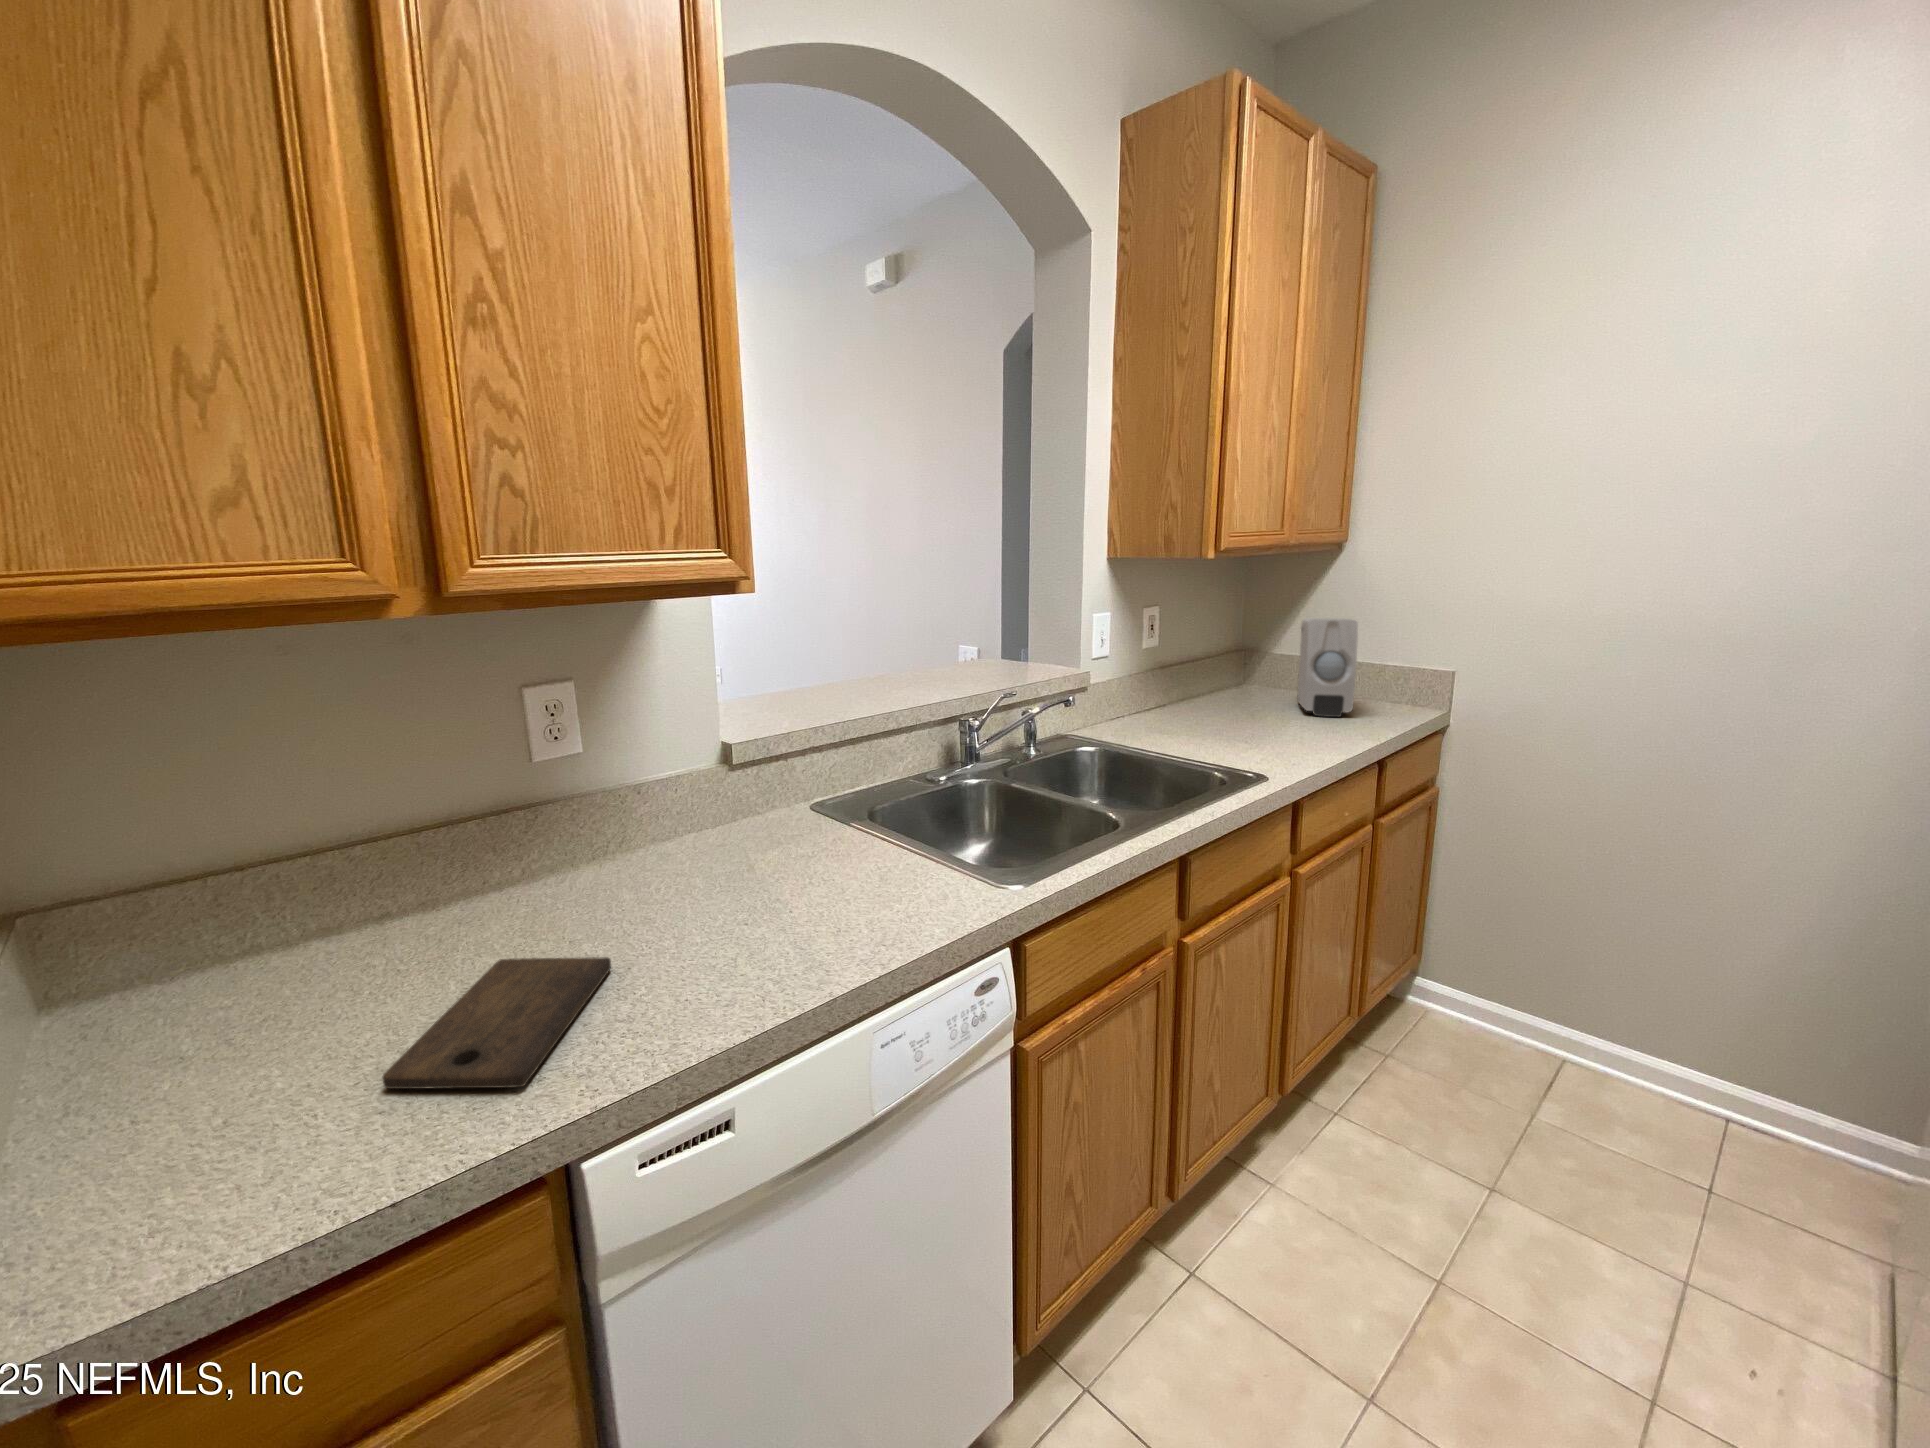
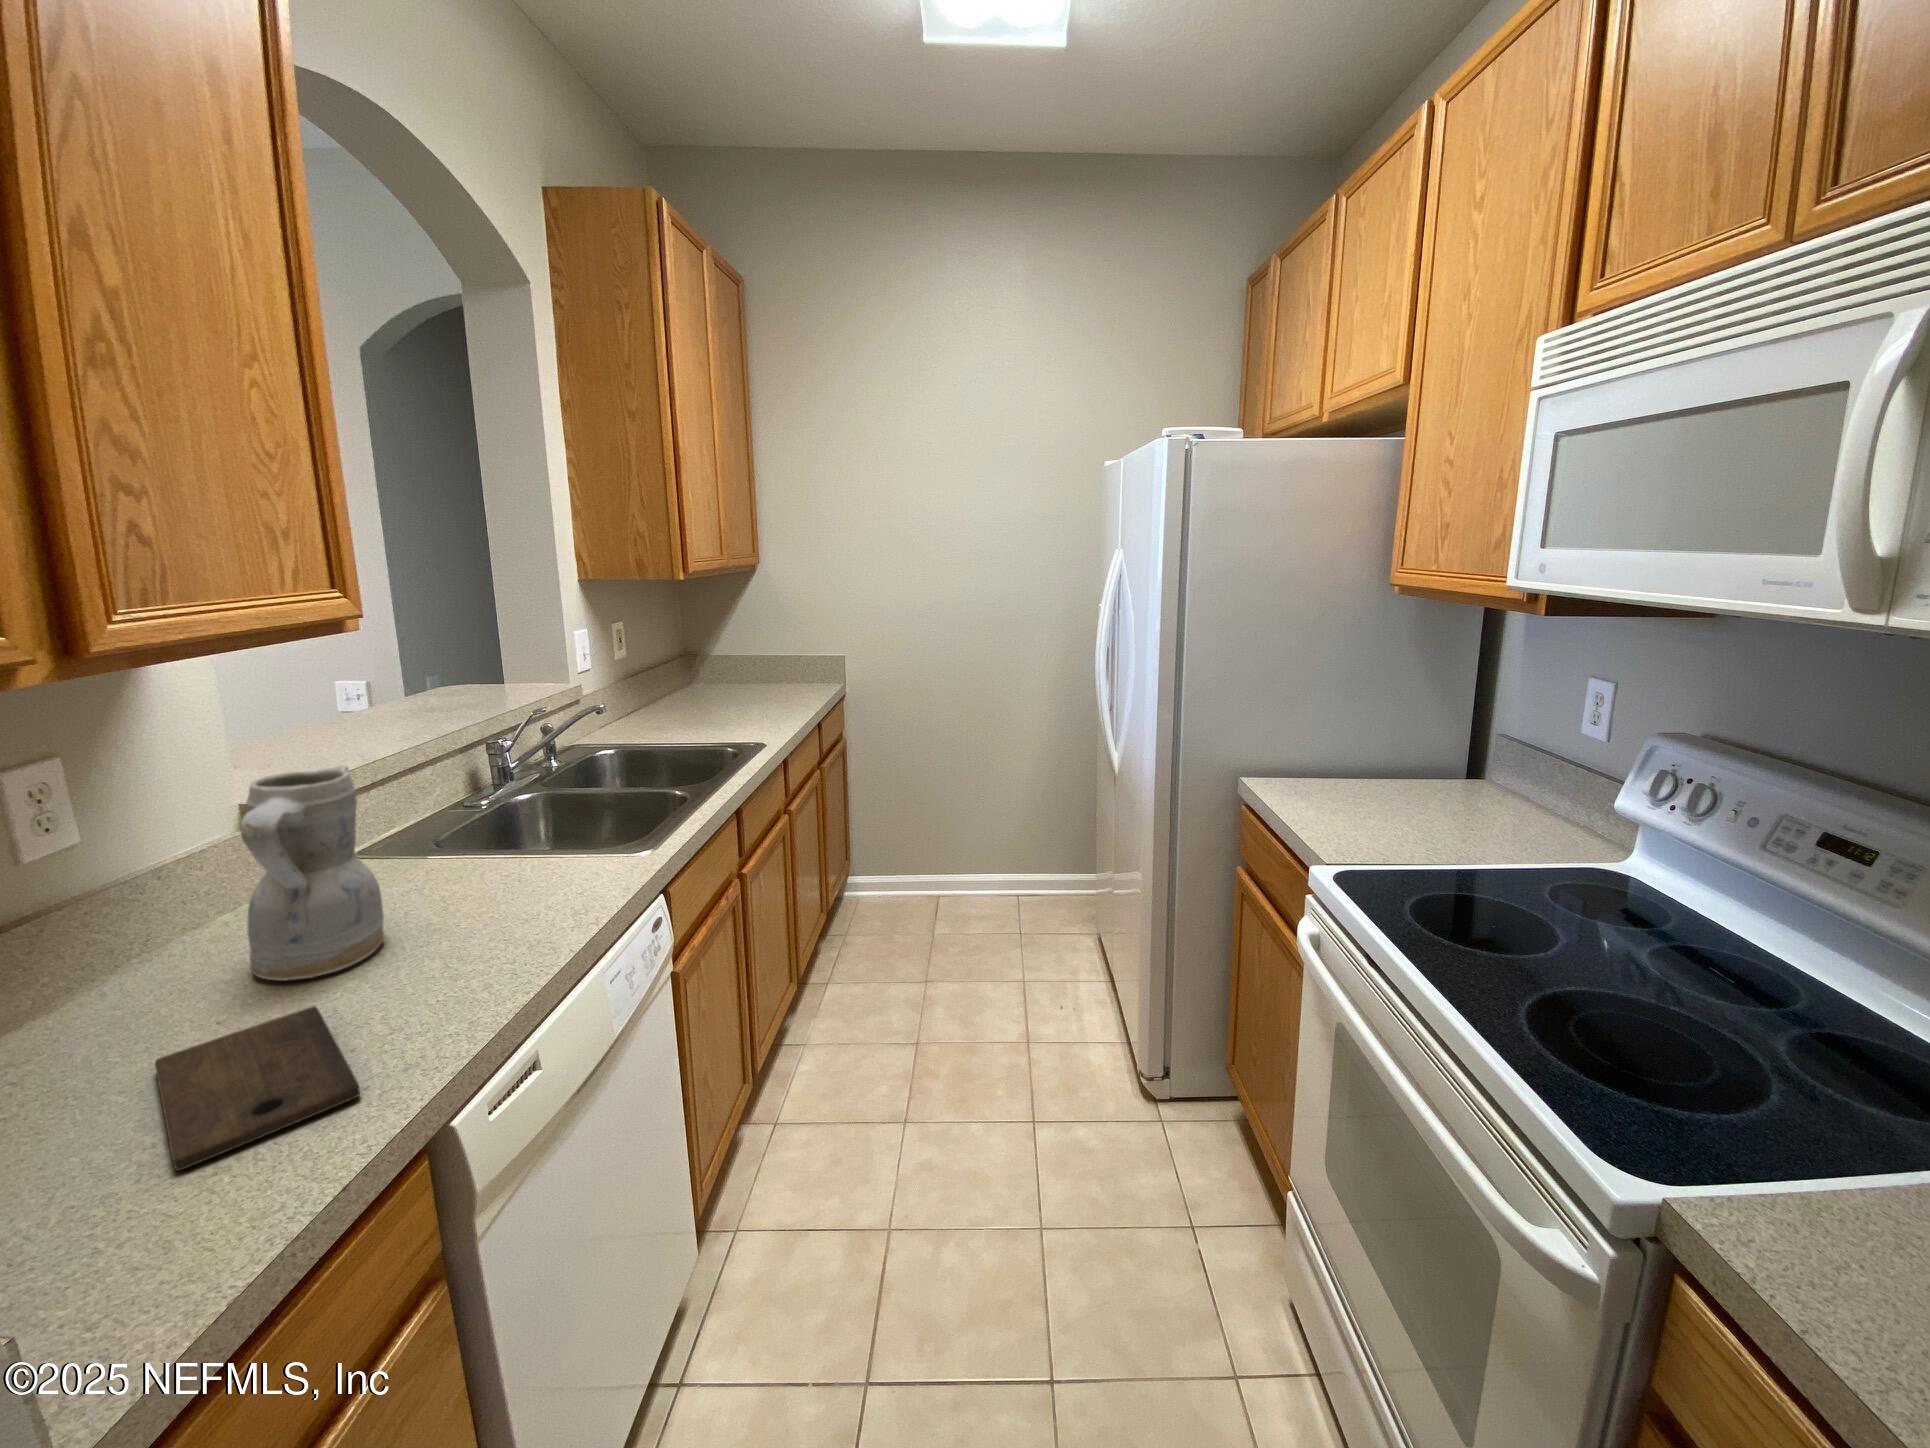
soap dispenser: present [1297,618,1358,717] -> none [737,622,787,698]
ceramic pitcher: none [604,722,734,924] -> present [241,765,384,980]

